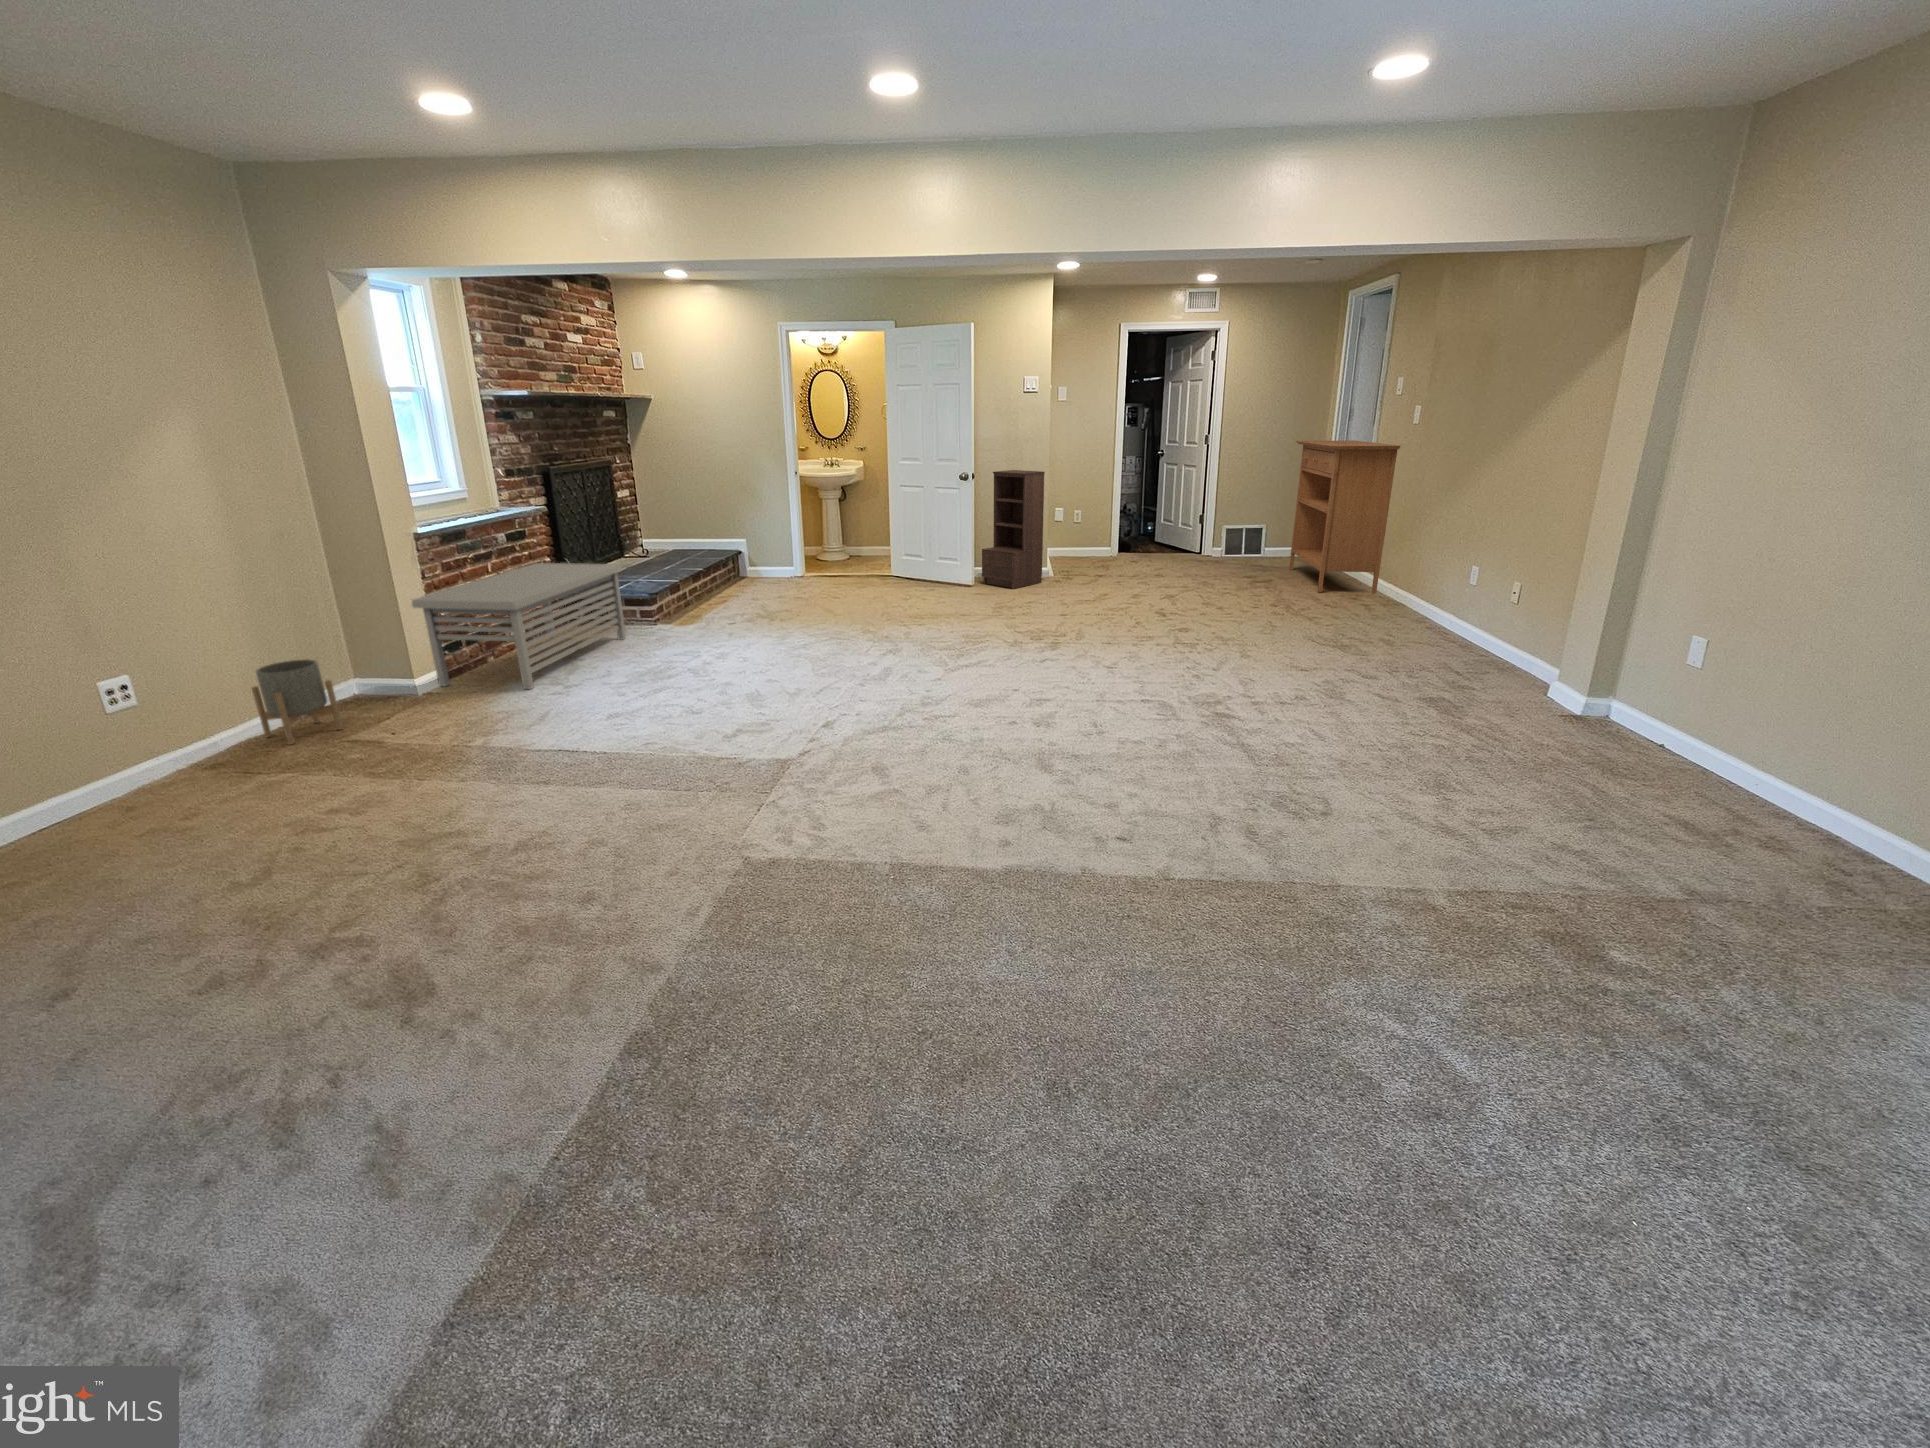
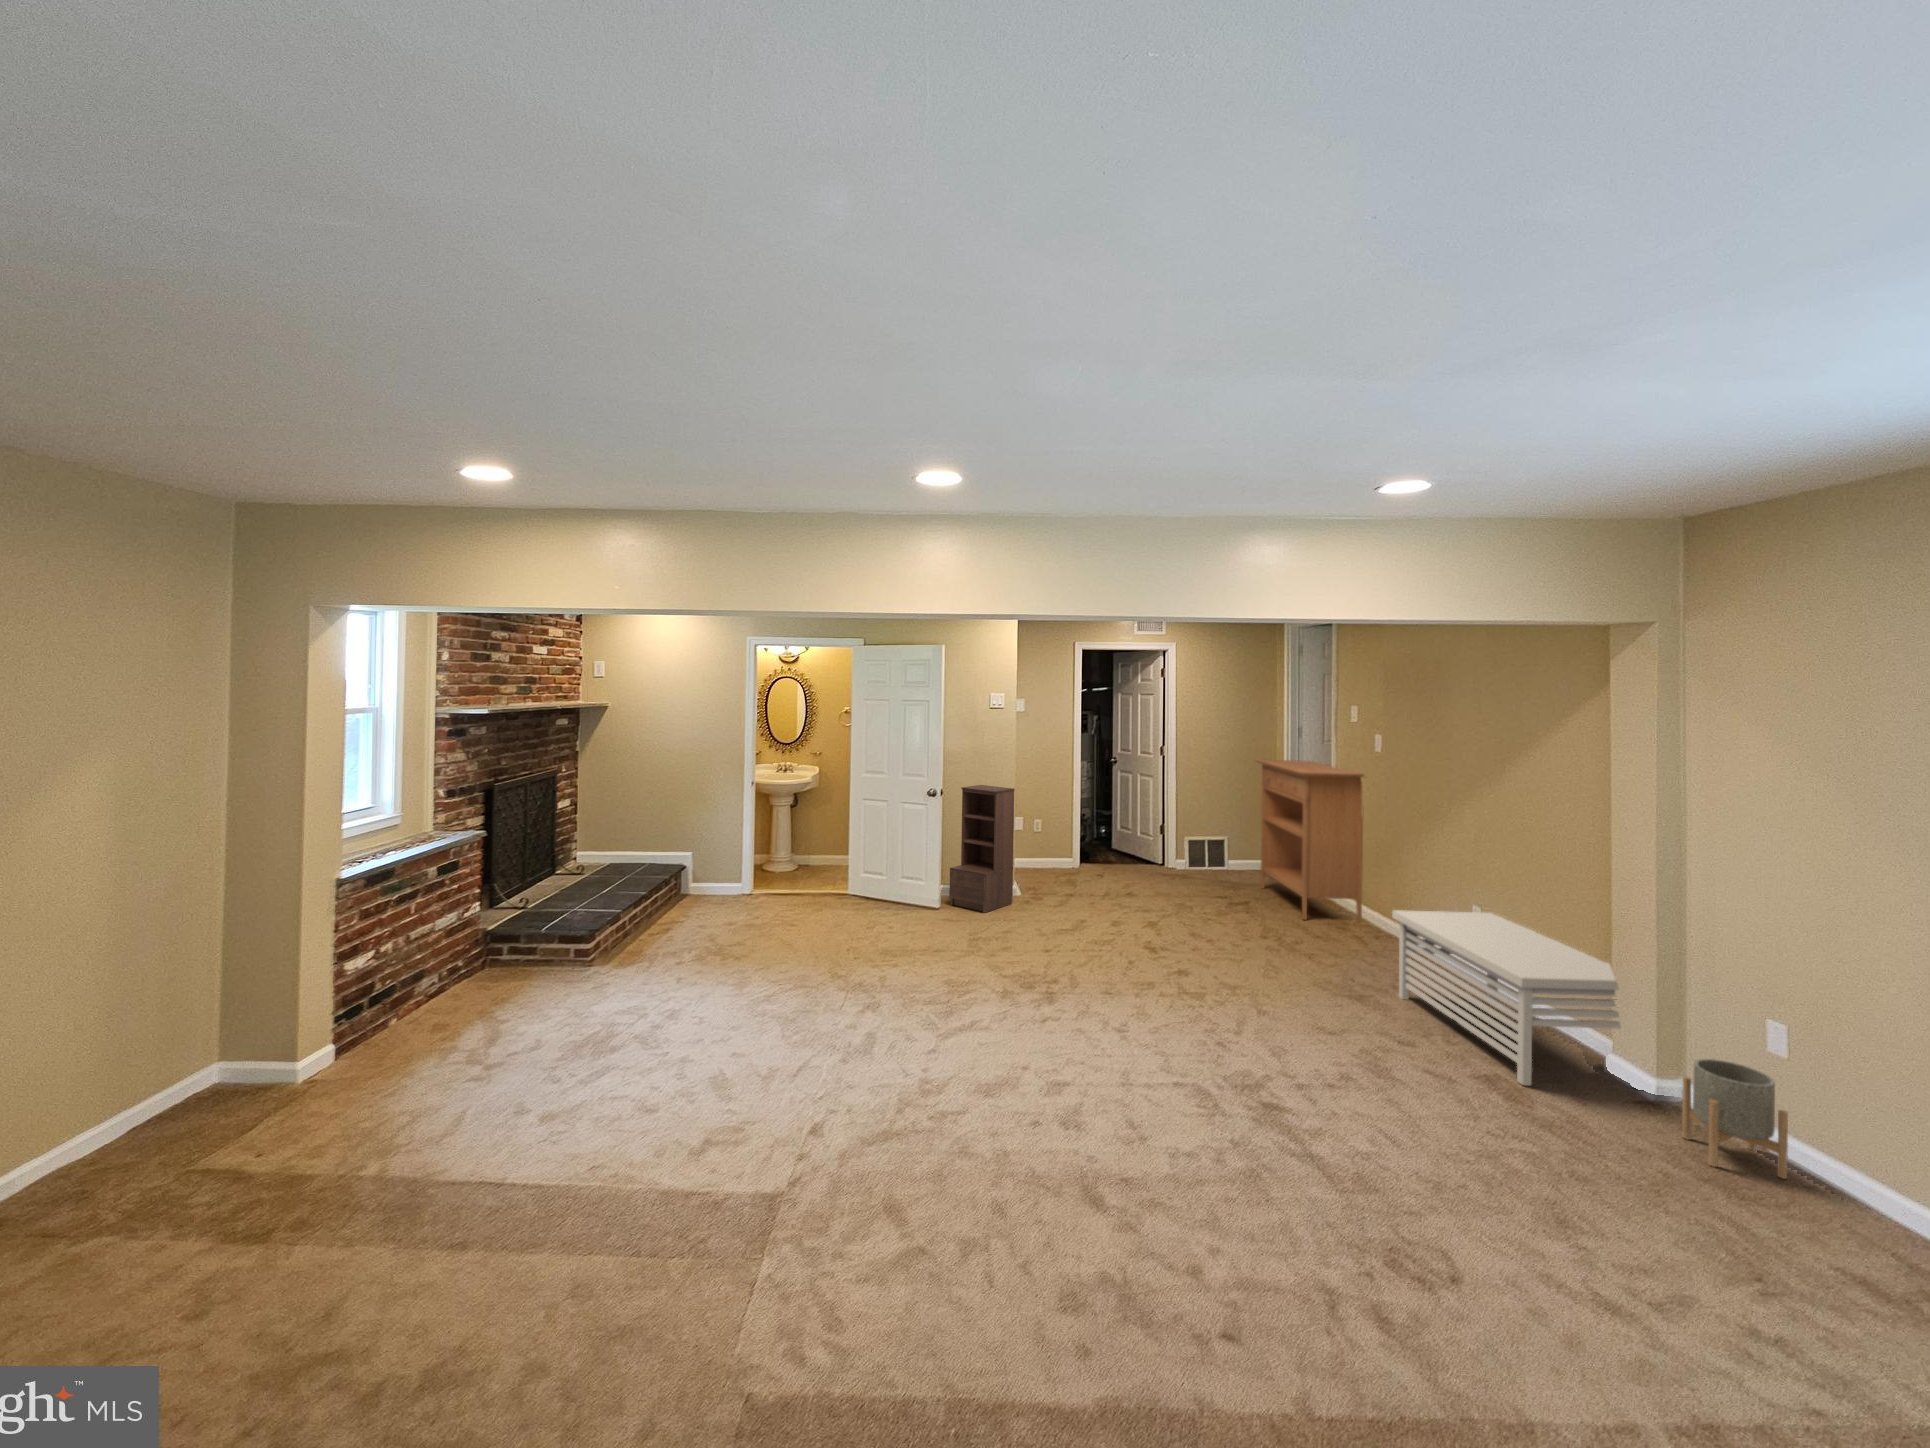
storage bench: present [411,563,626,689] -> present [1392,910,1621,1086]
planter: present [252,659,343,745] -> present [1682,1059,1788,1179]

